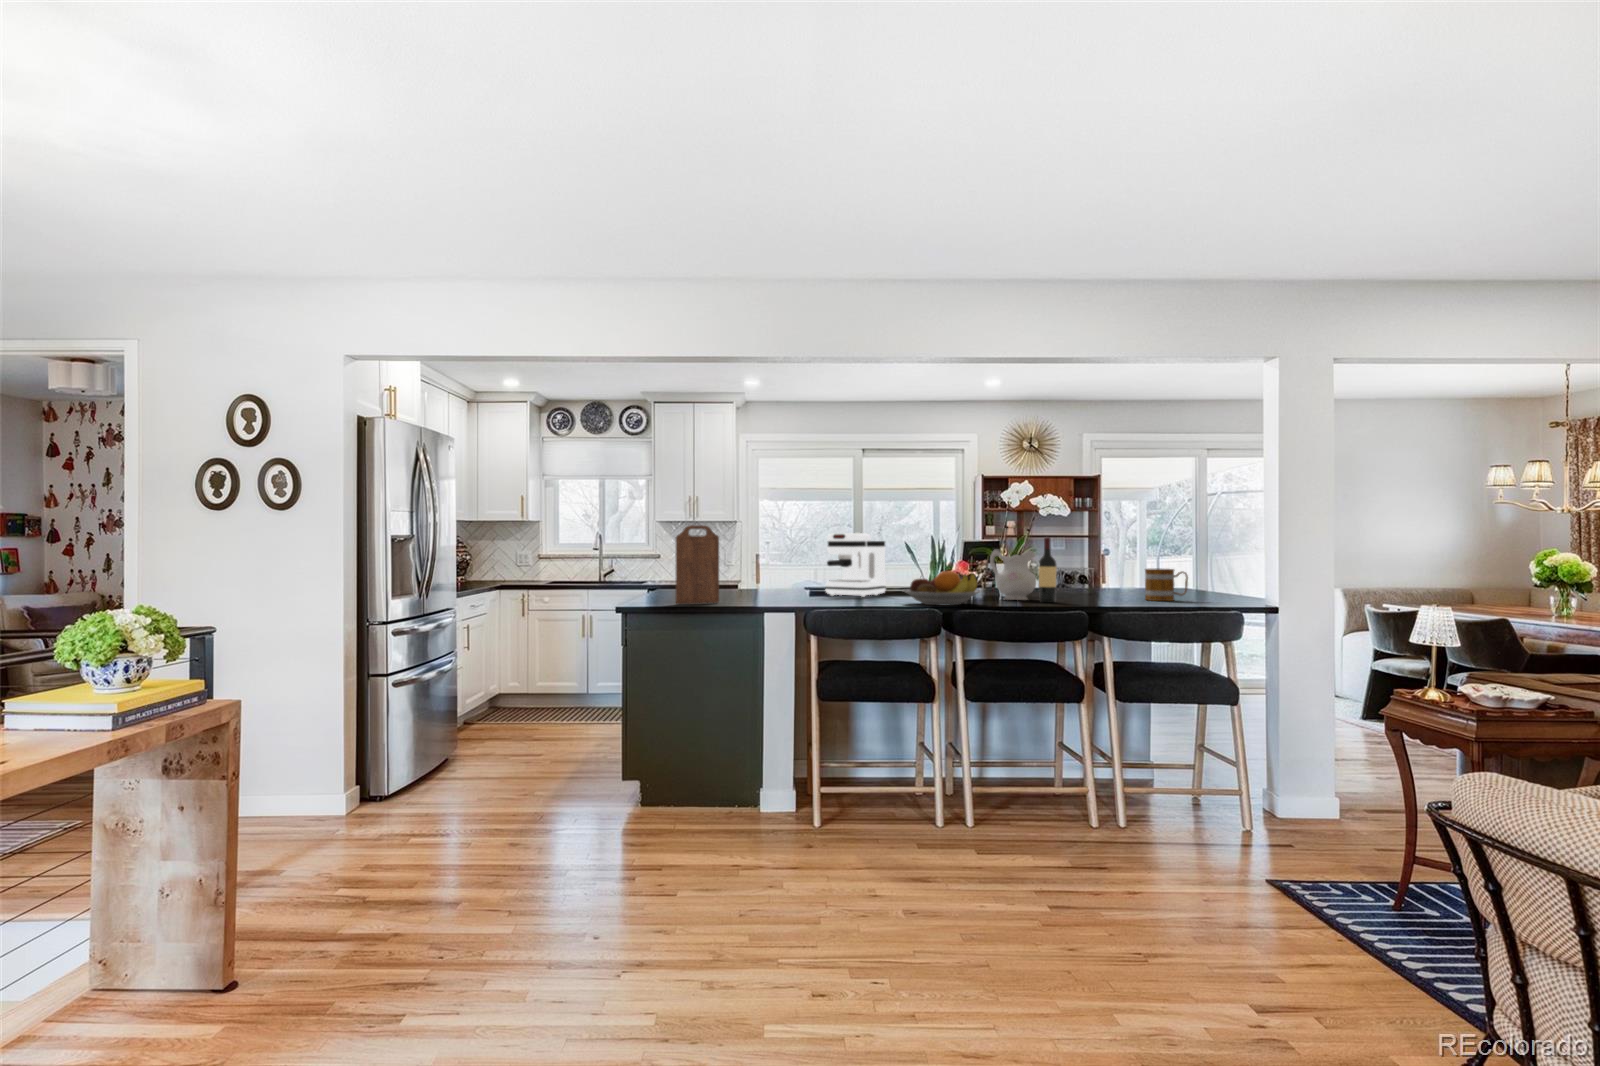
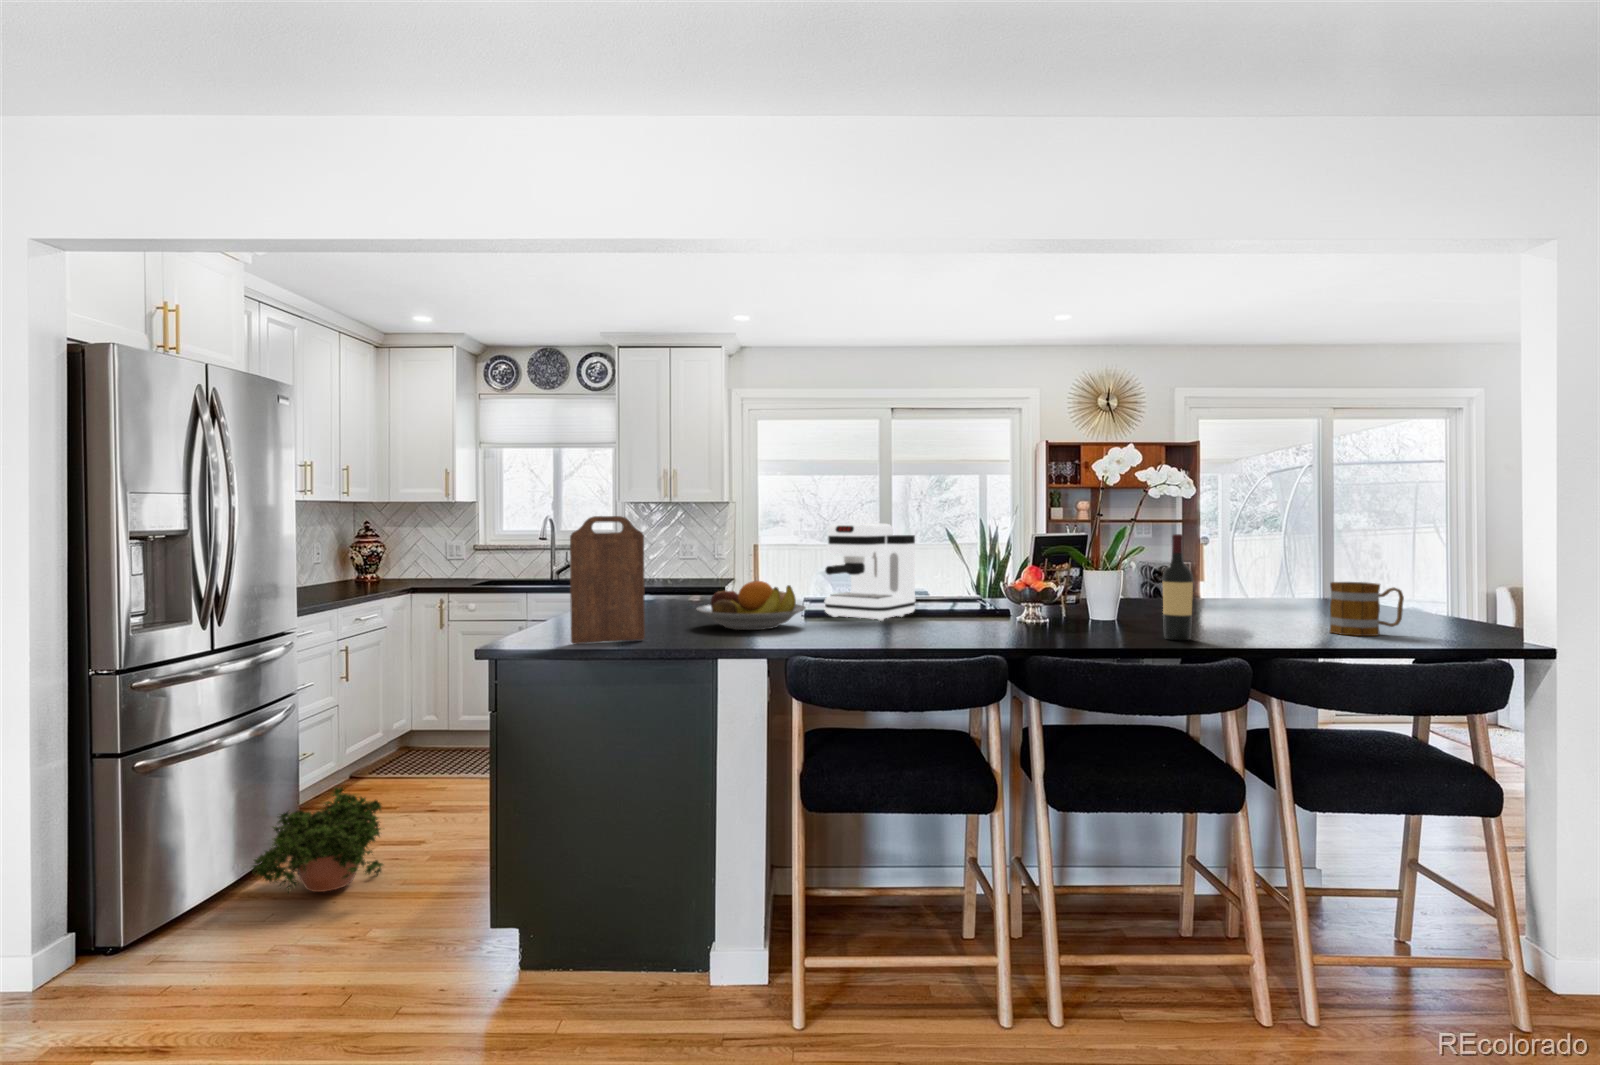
ceramic pitcher: present [990,549,1036,600] -> none [1079,550,1153,633]
fruit bowl: present [903,571,981,605] -> present [697,581,806,630]
potted plant: none [440,712,534,780] -> present [253,787,383,892]

